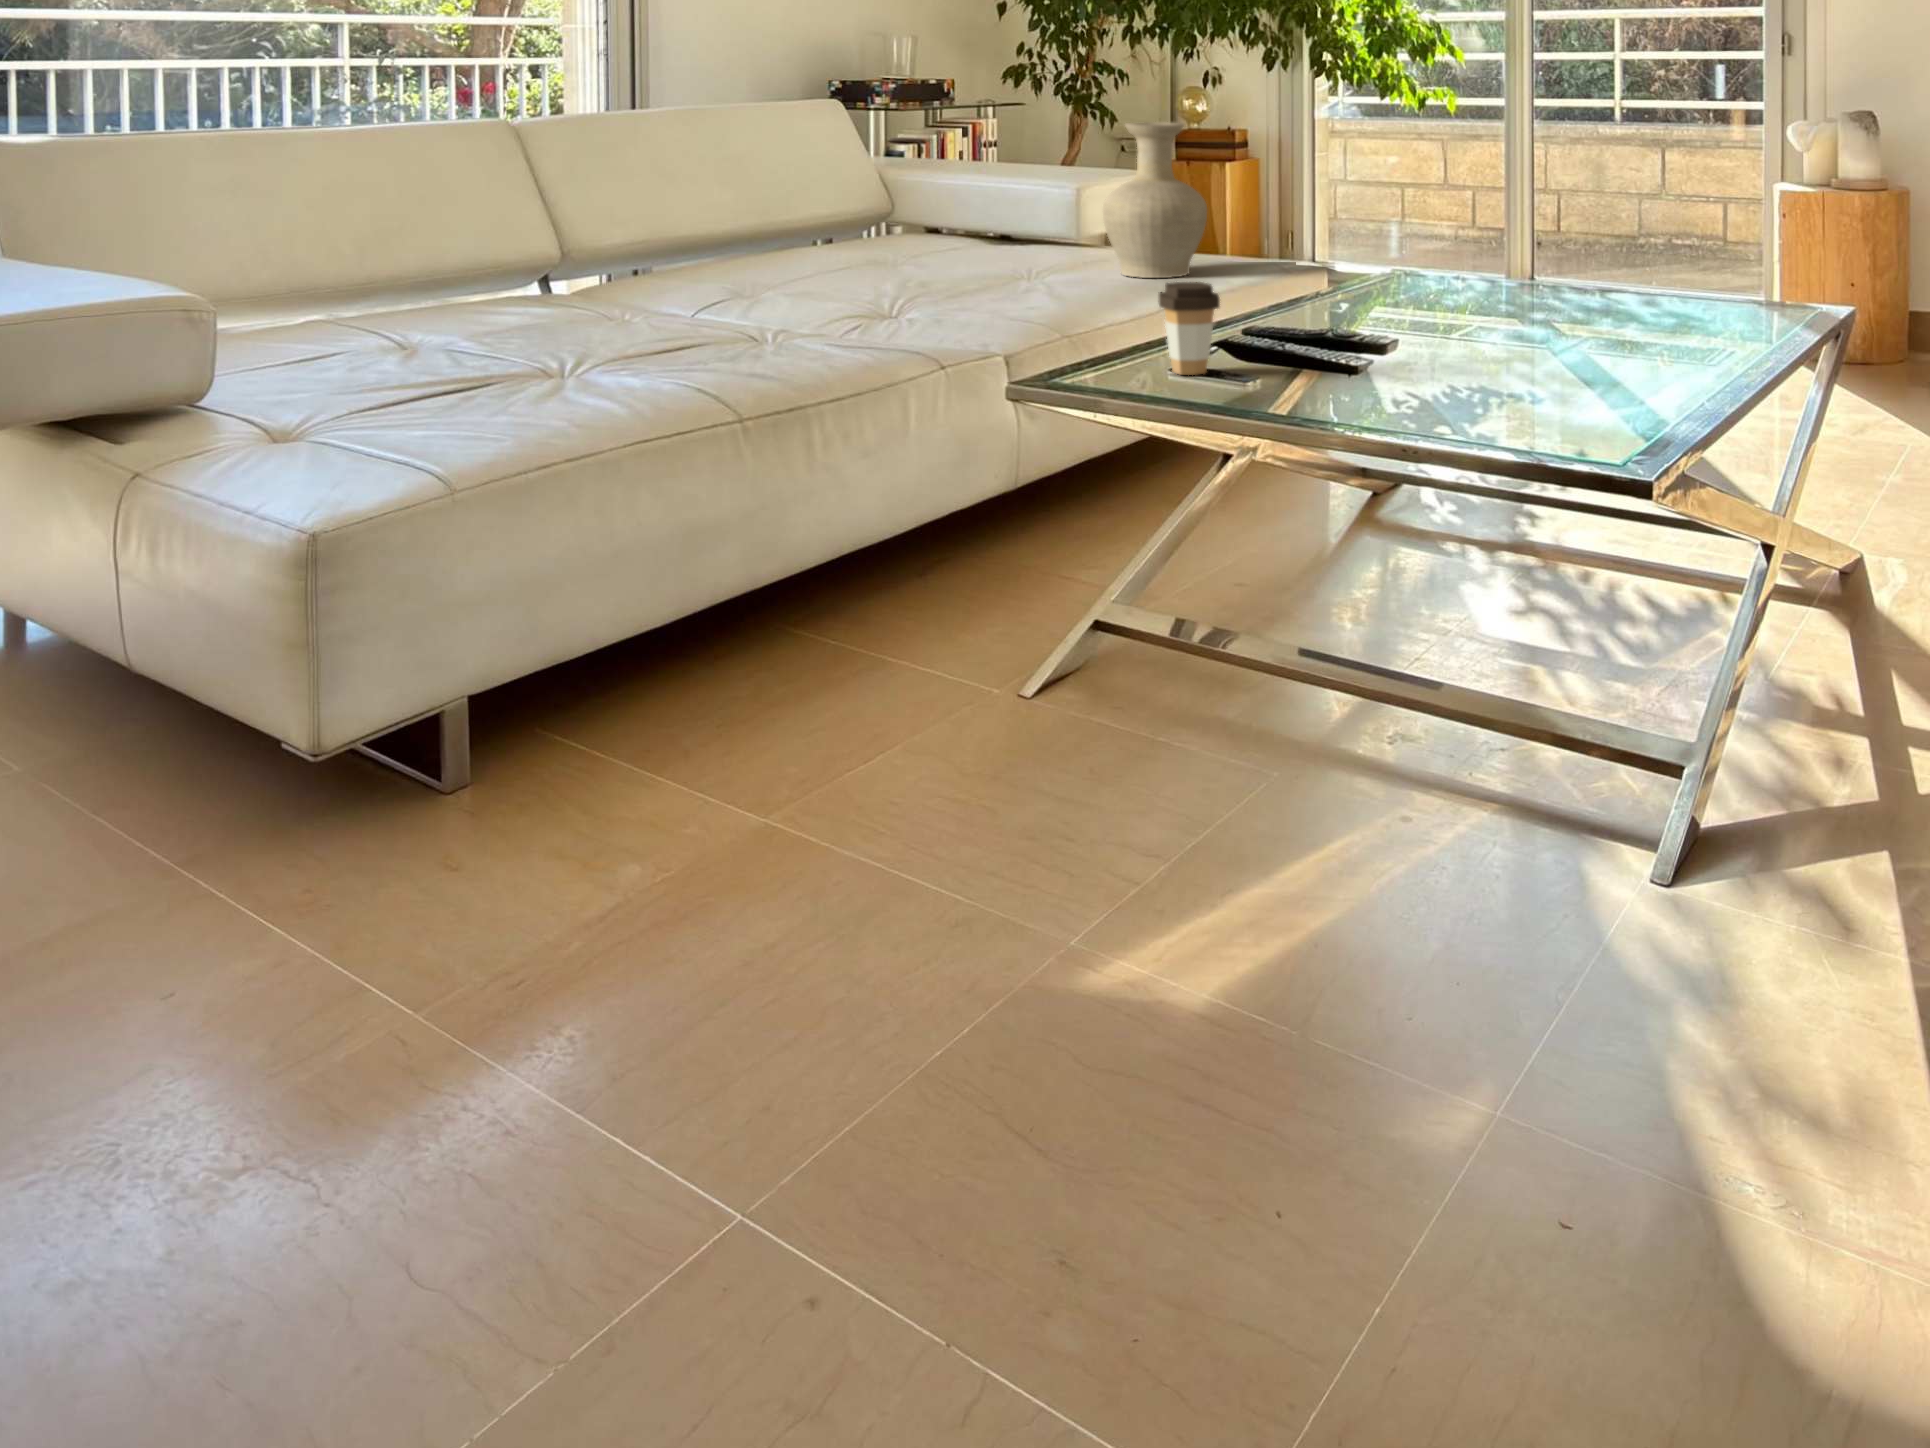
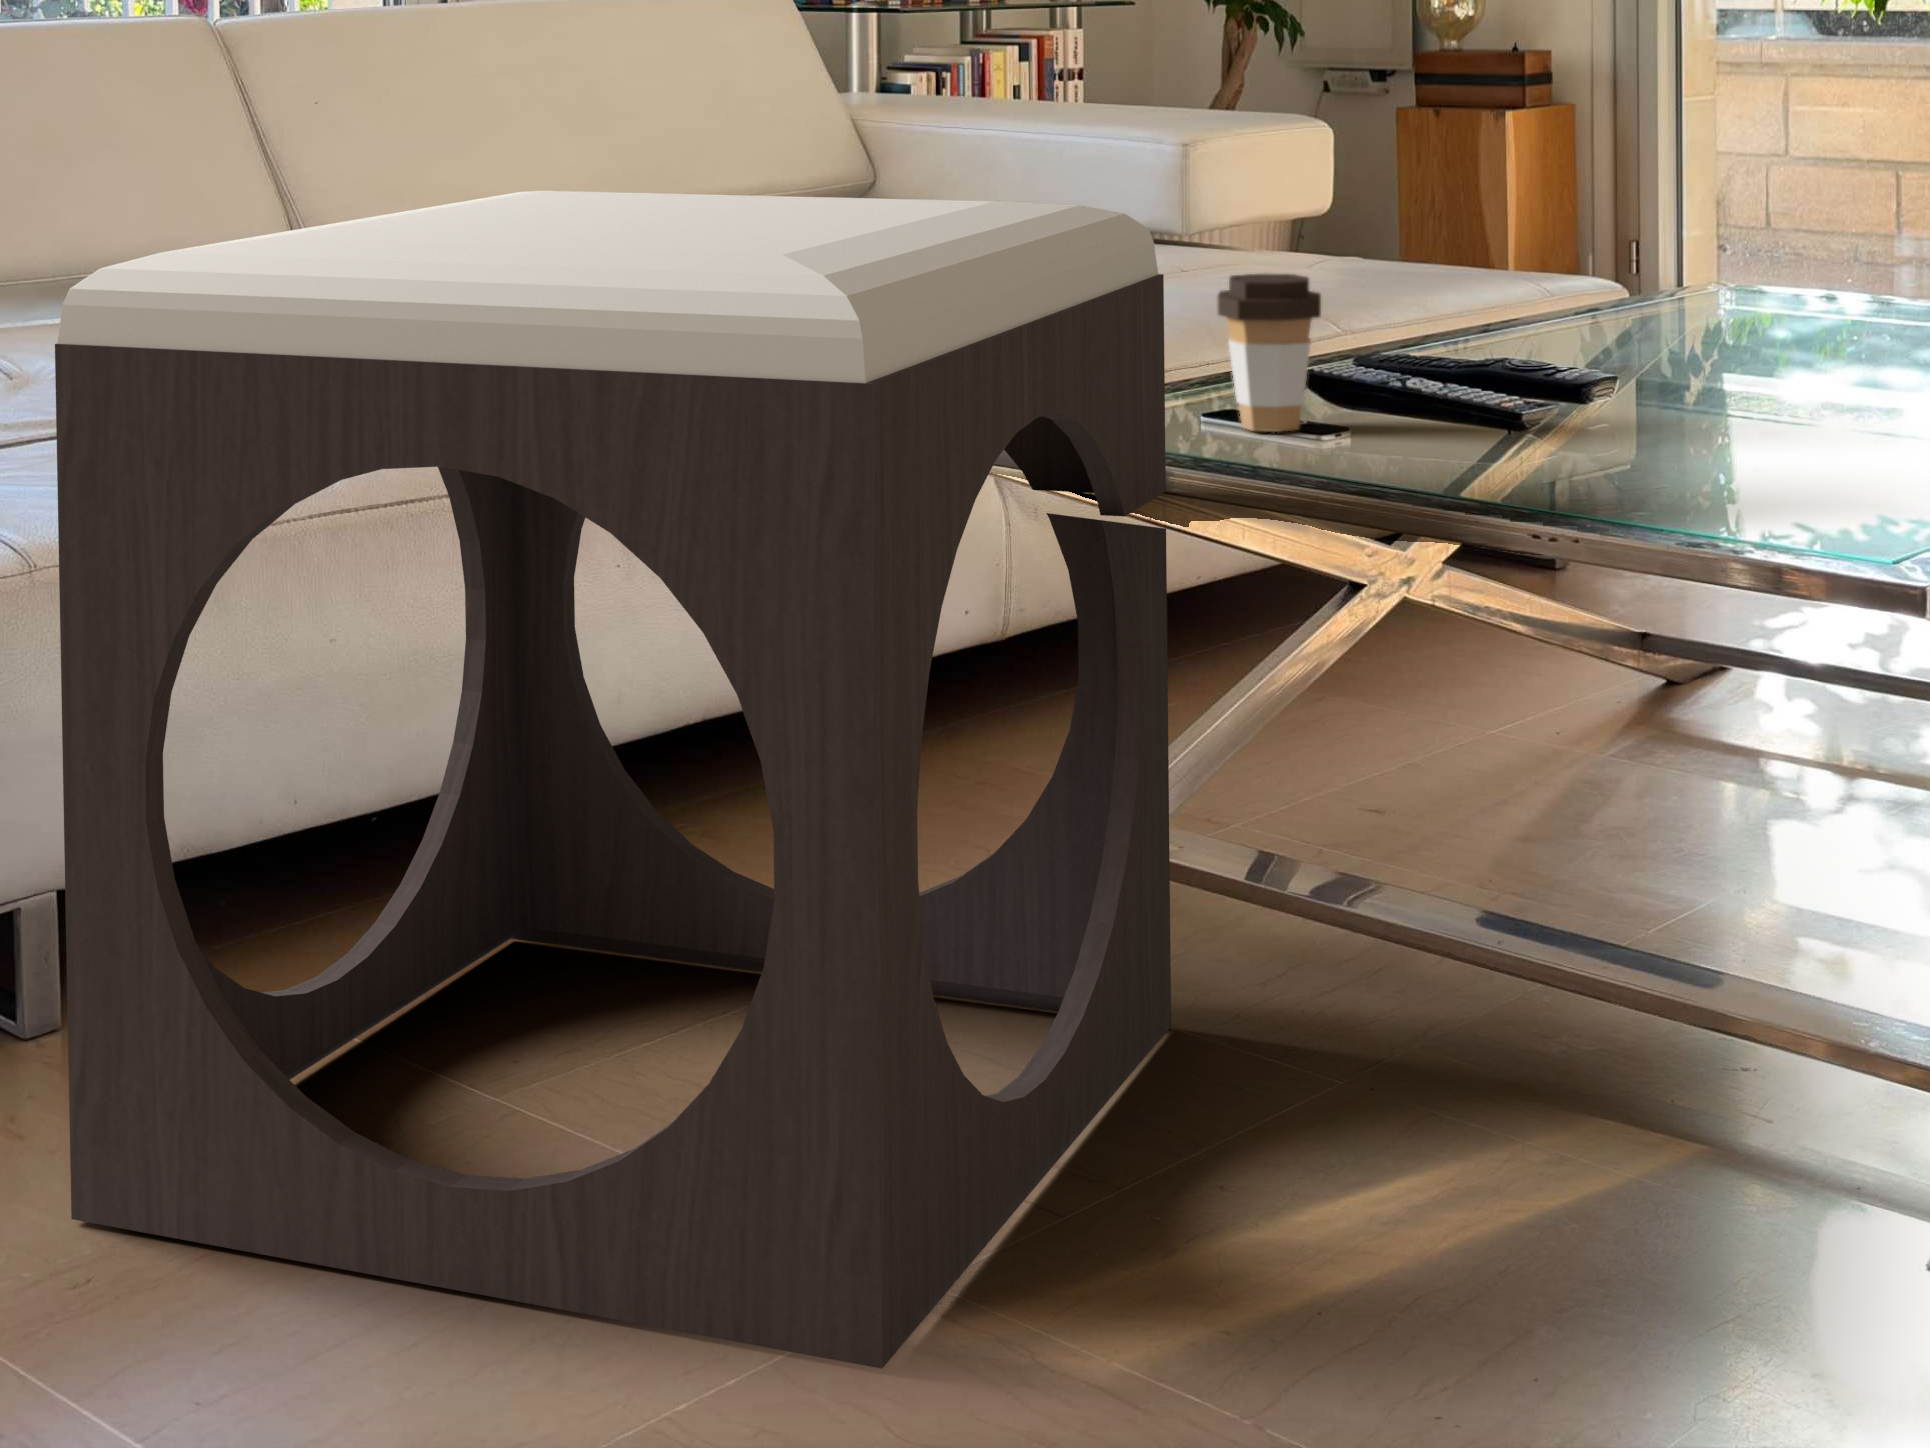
vase: present [1103,122,1207,278] -> none [1202,18,1388,292]
footstool: none [484,242,1150,995] -> present [55,191,1171,1369]

